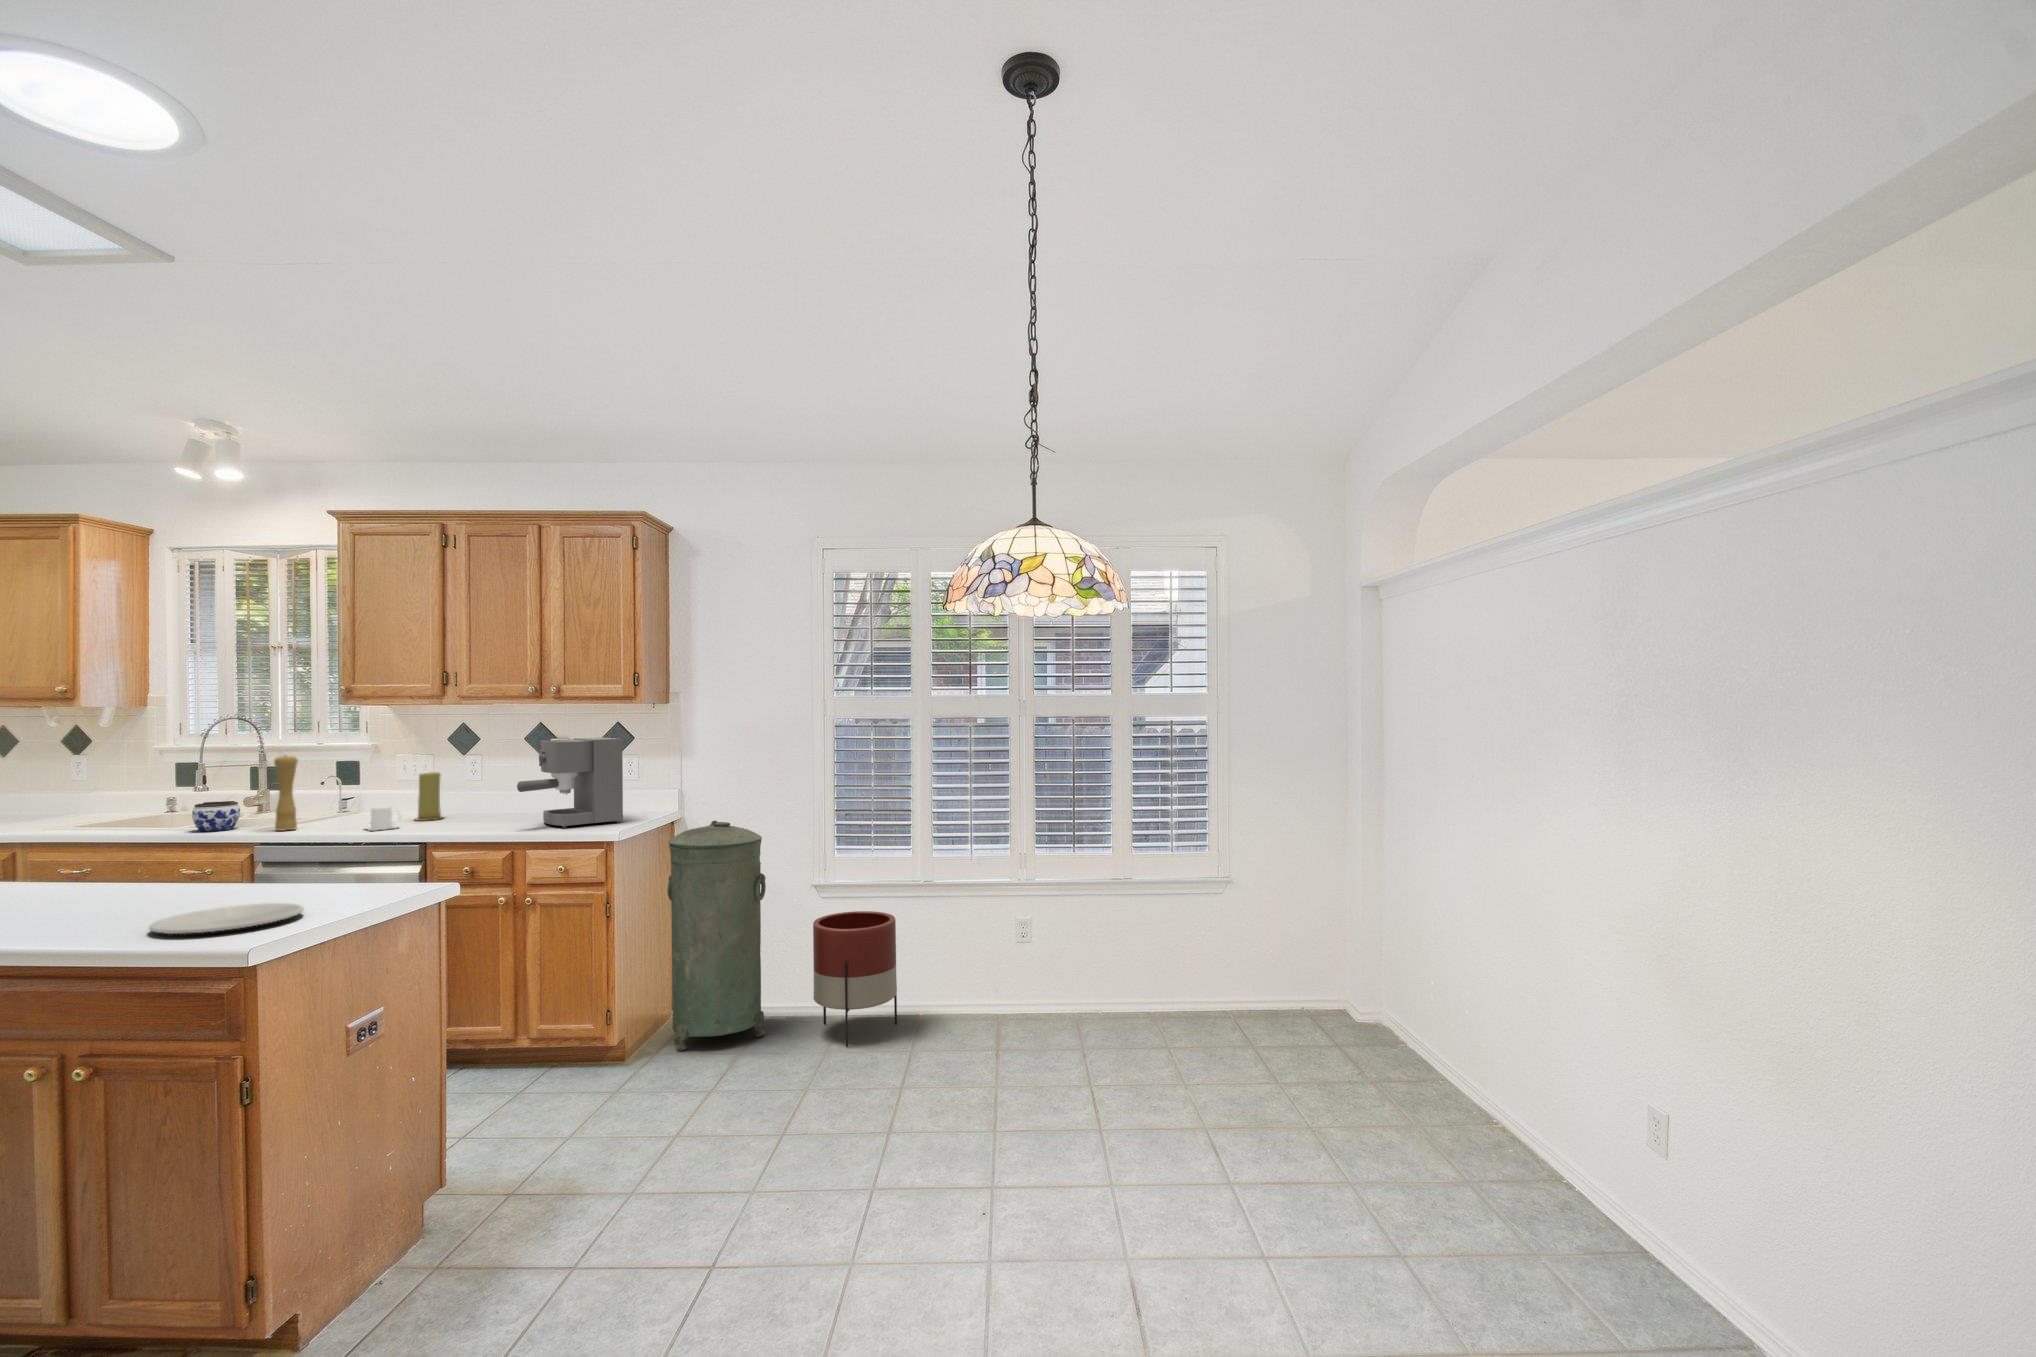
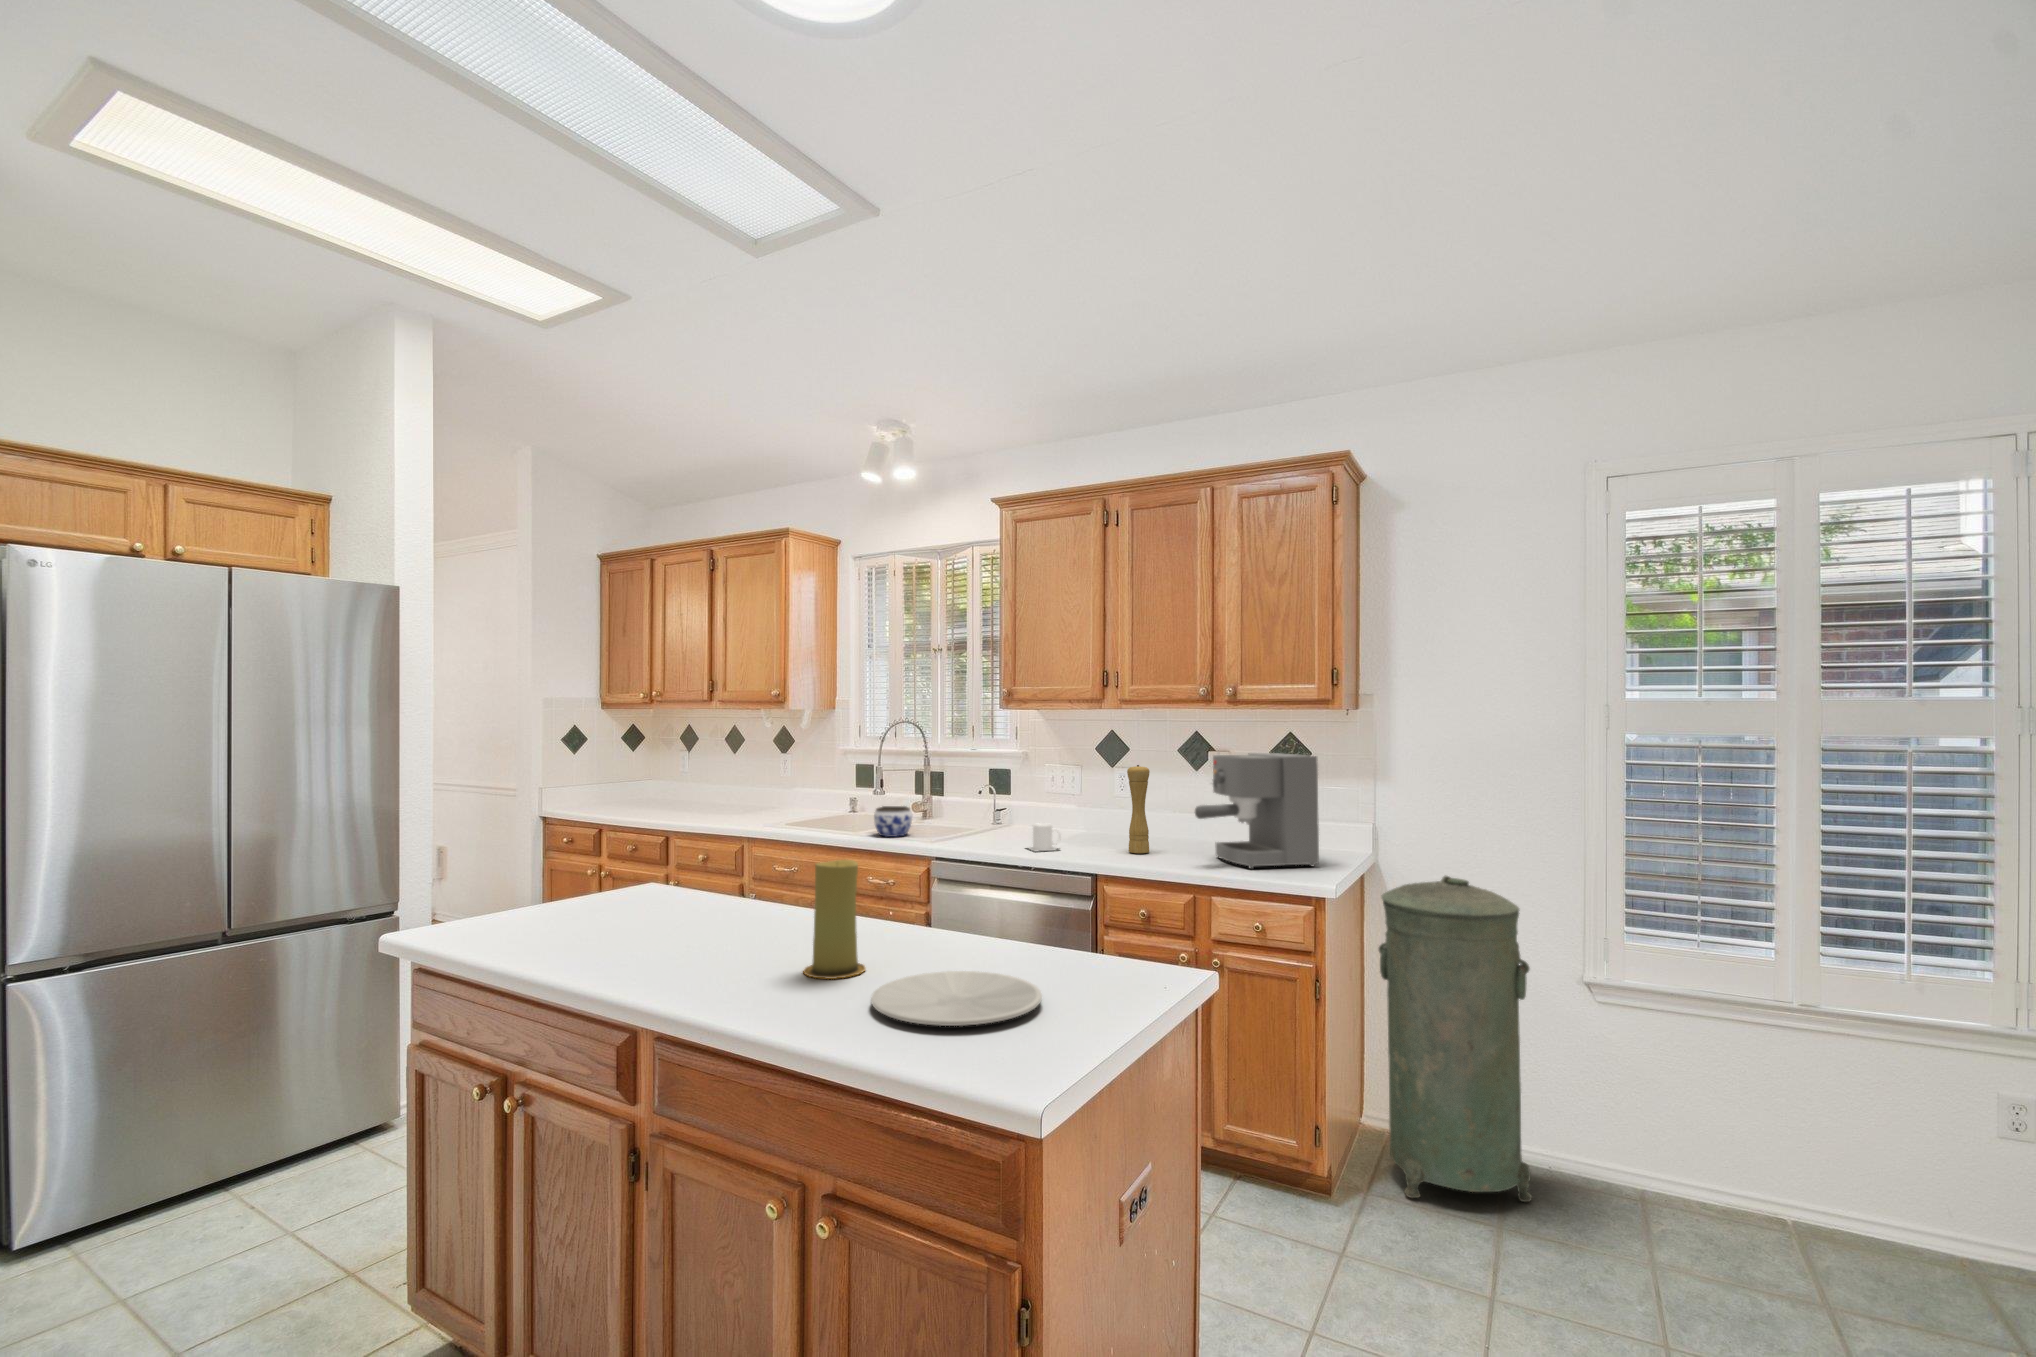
pepper mill: present [274,755,298,831] -> present [1127,765,1150,853]
candle: present [416,772,444,821] -> present [803,860,865,979]
planter: present [813,911,897,1047] -> none [1613,1034,1777,1268]

